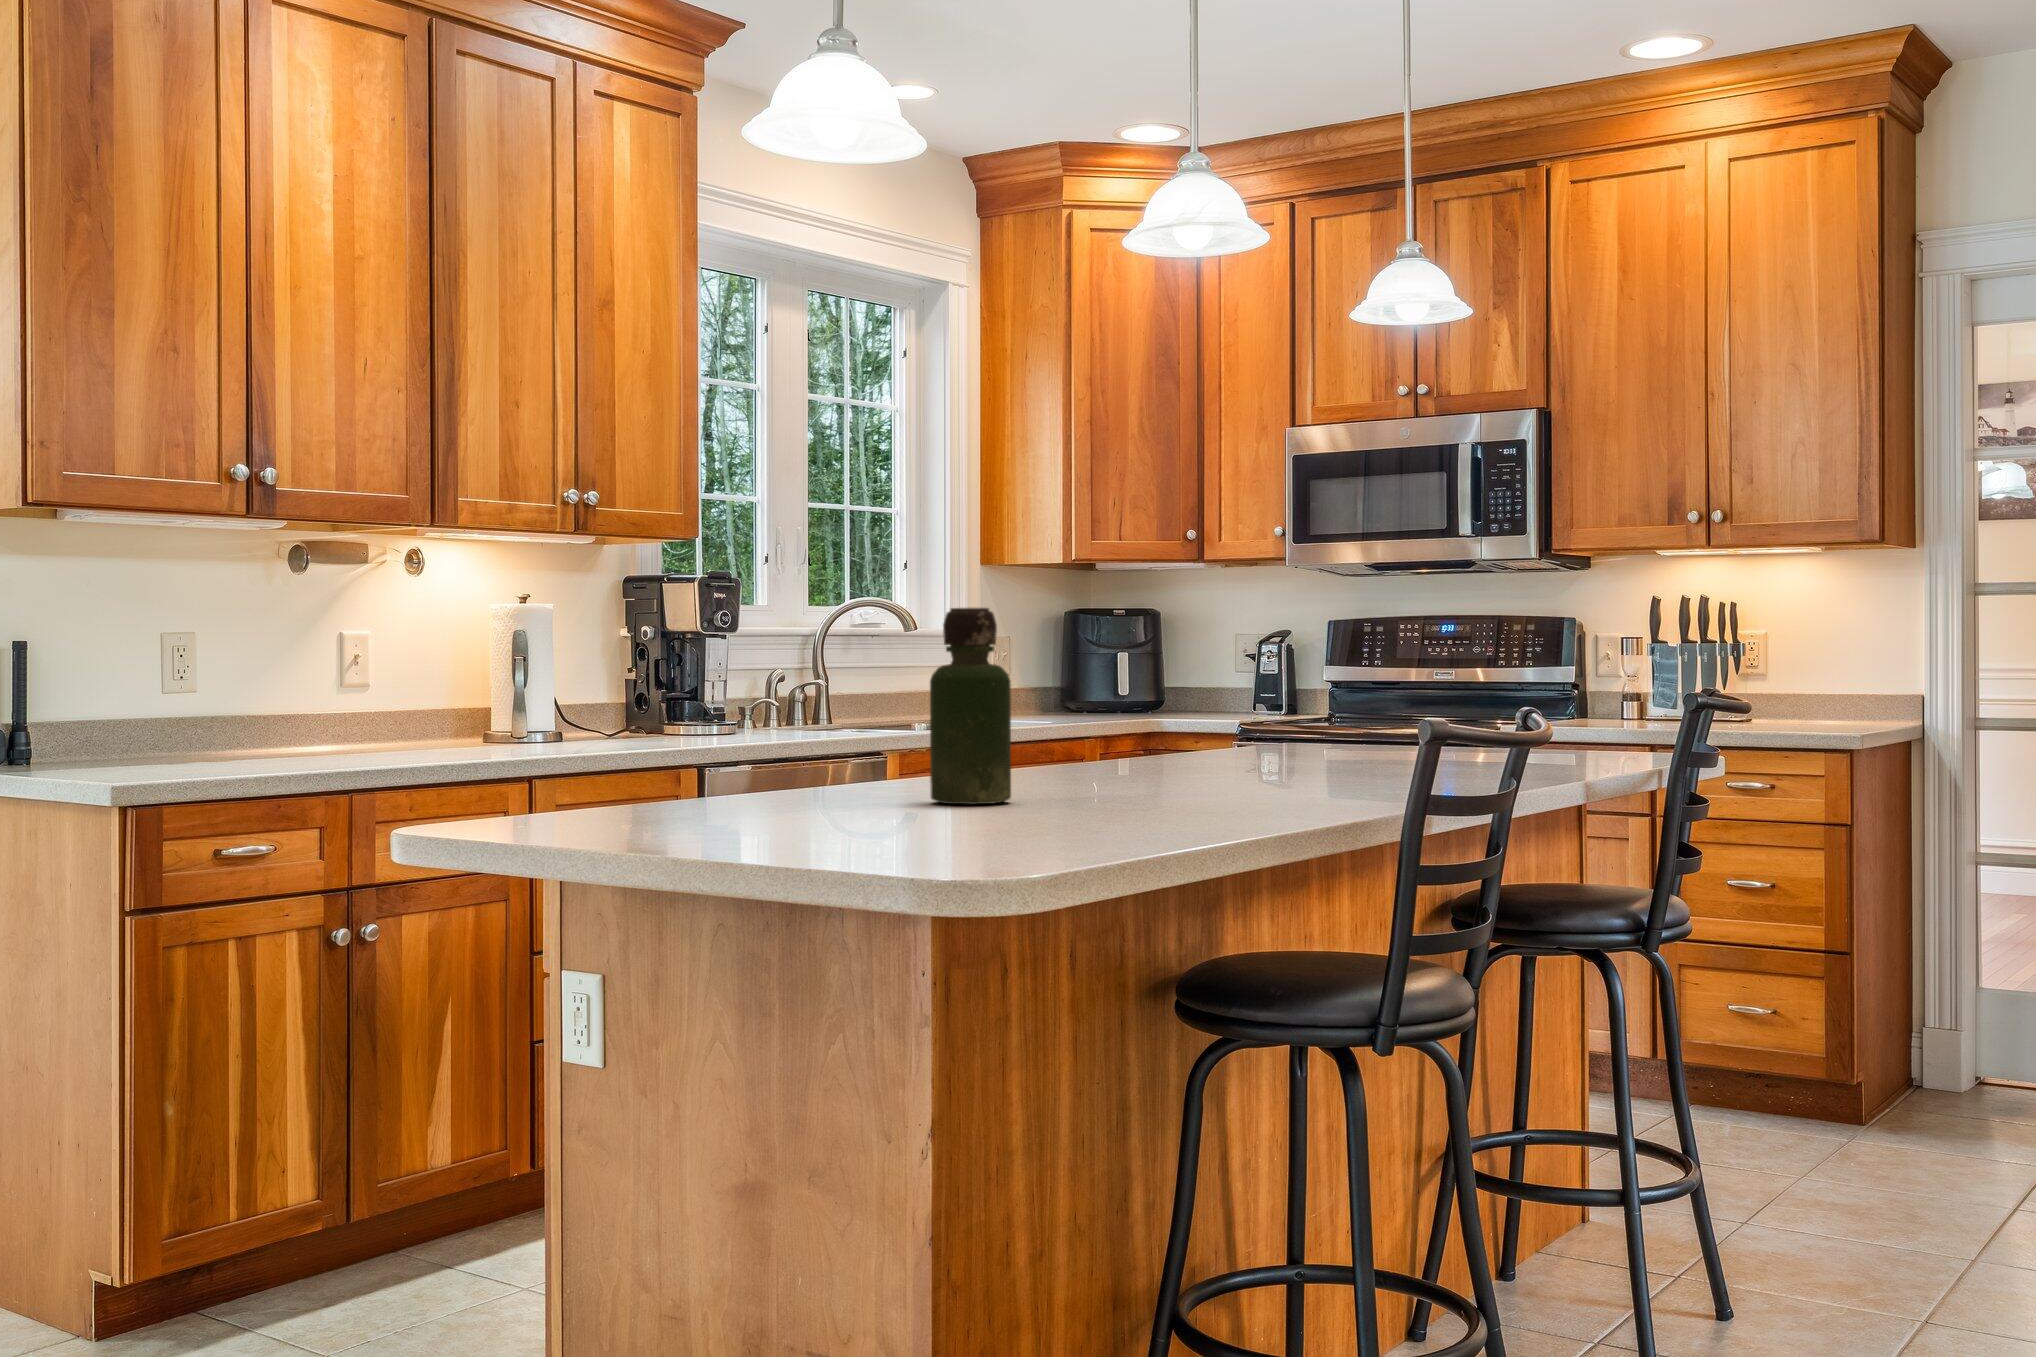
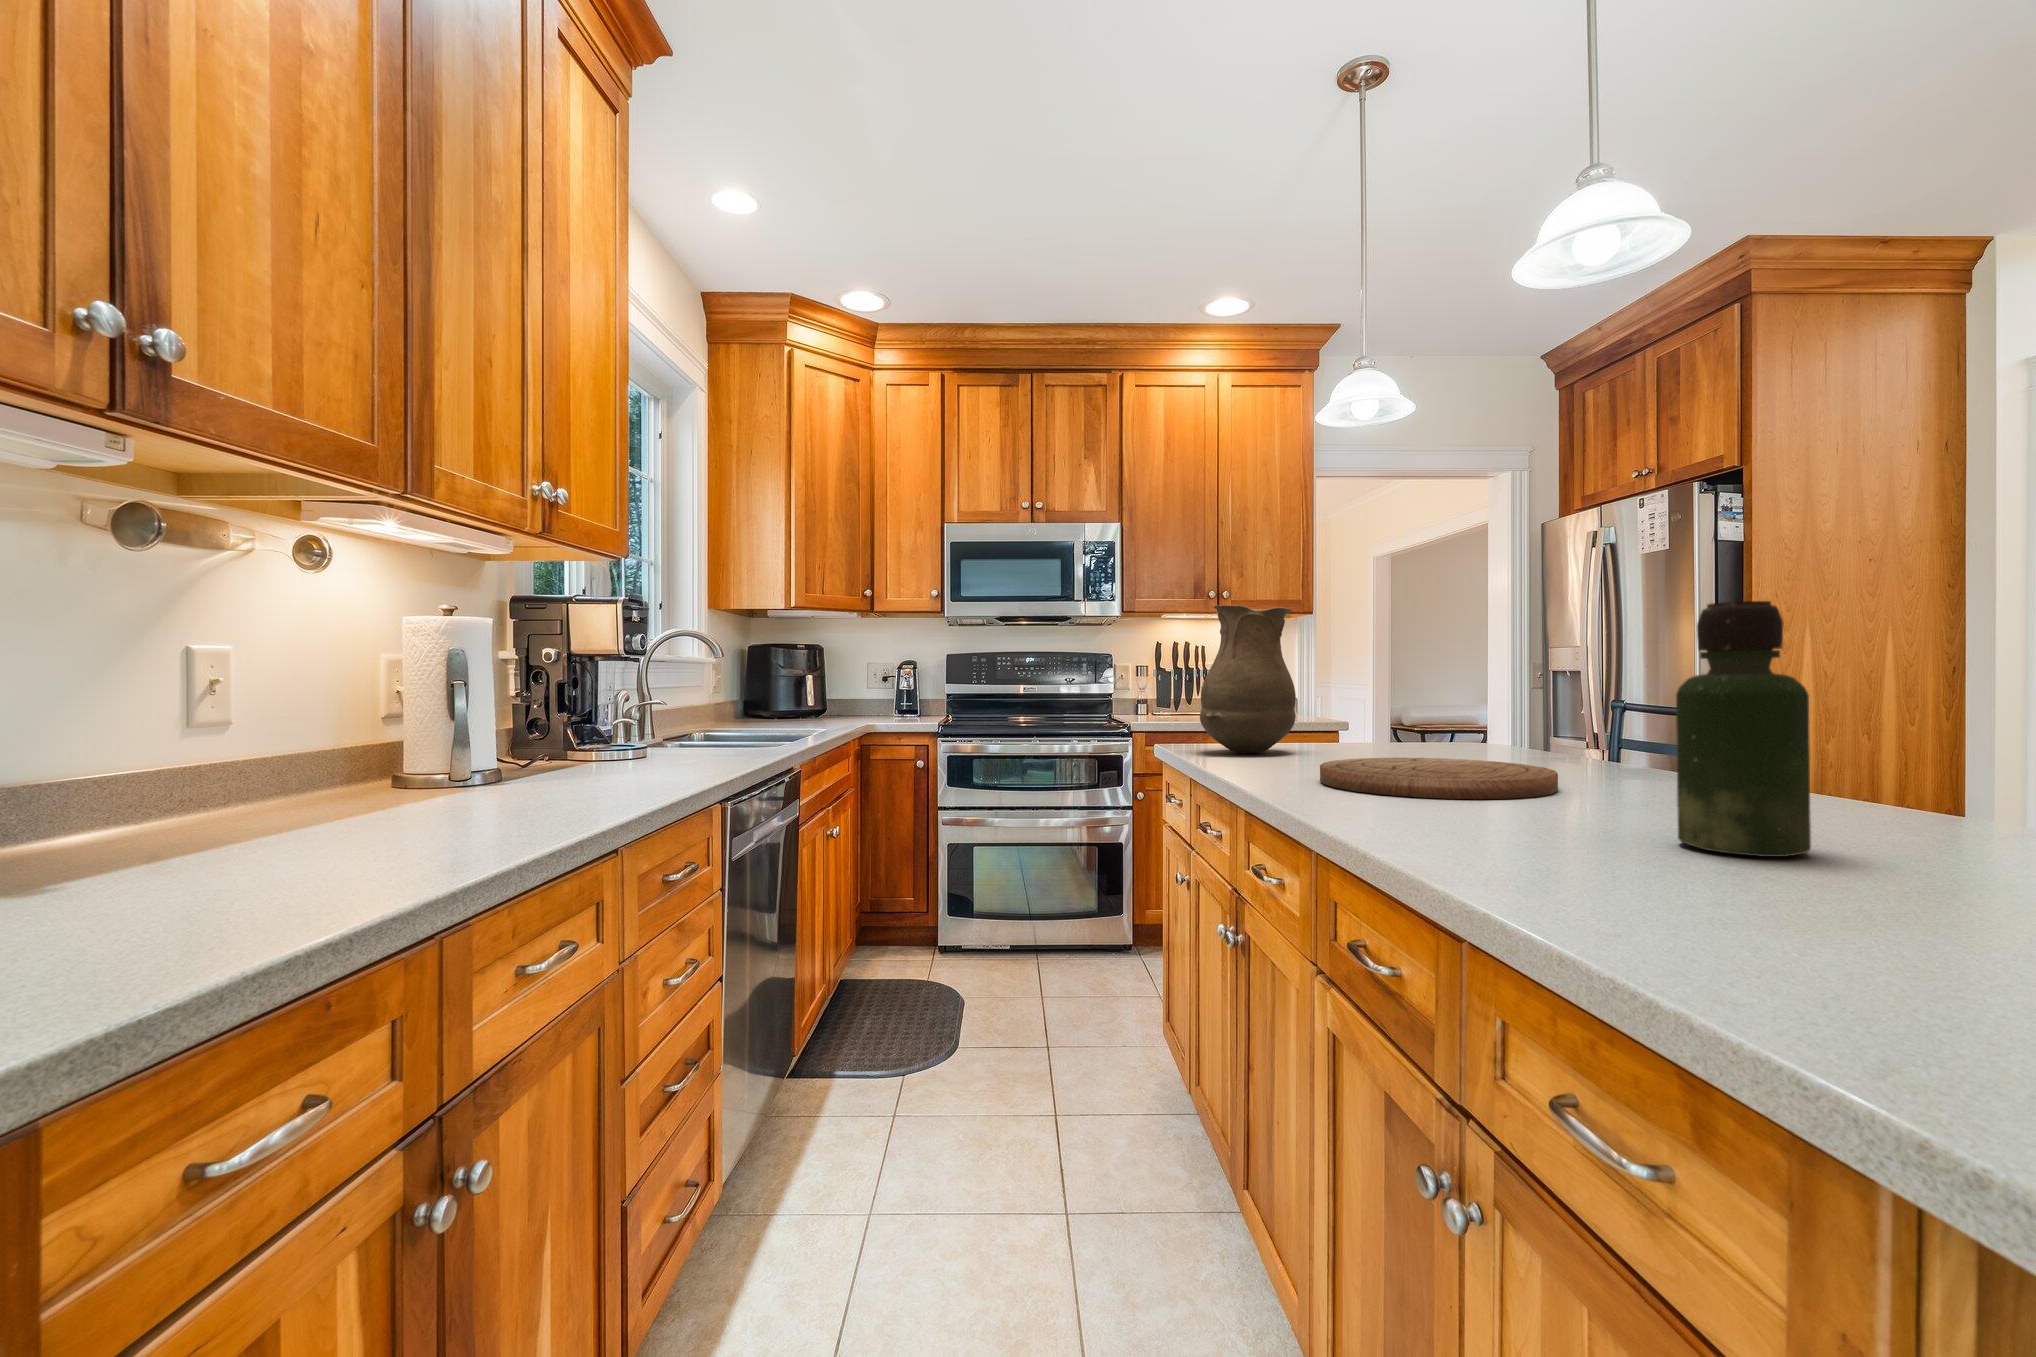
vase: none [1223,569,1366,757] -> present [1200,605,1296,753]
cutting board: none [1055,754,1283,786] -> present [1320,758,1558,799]

